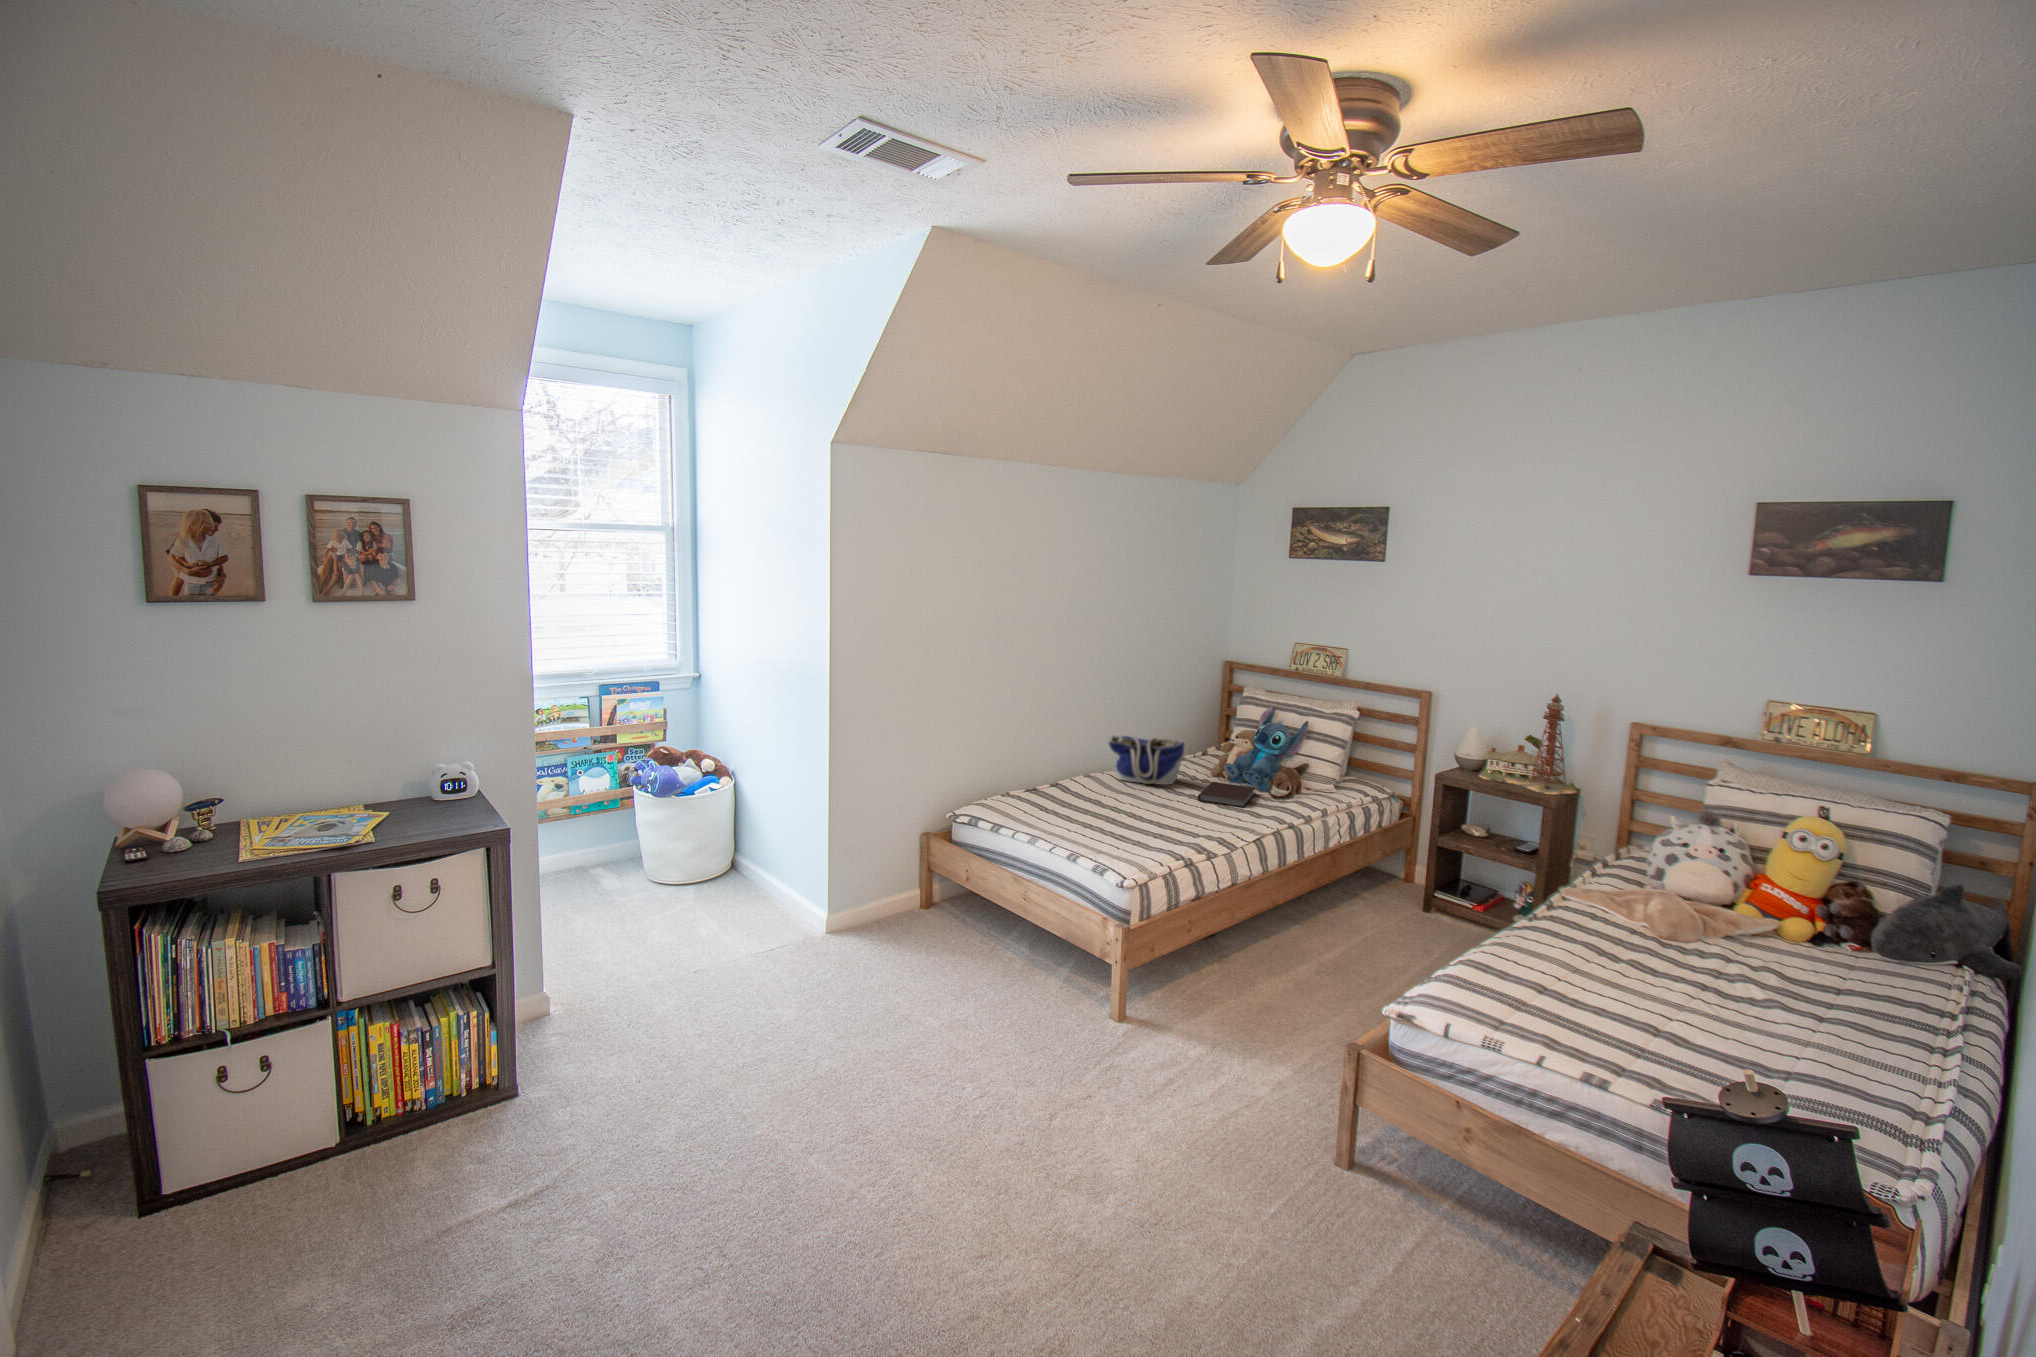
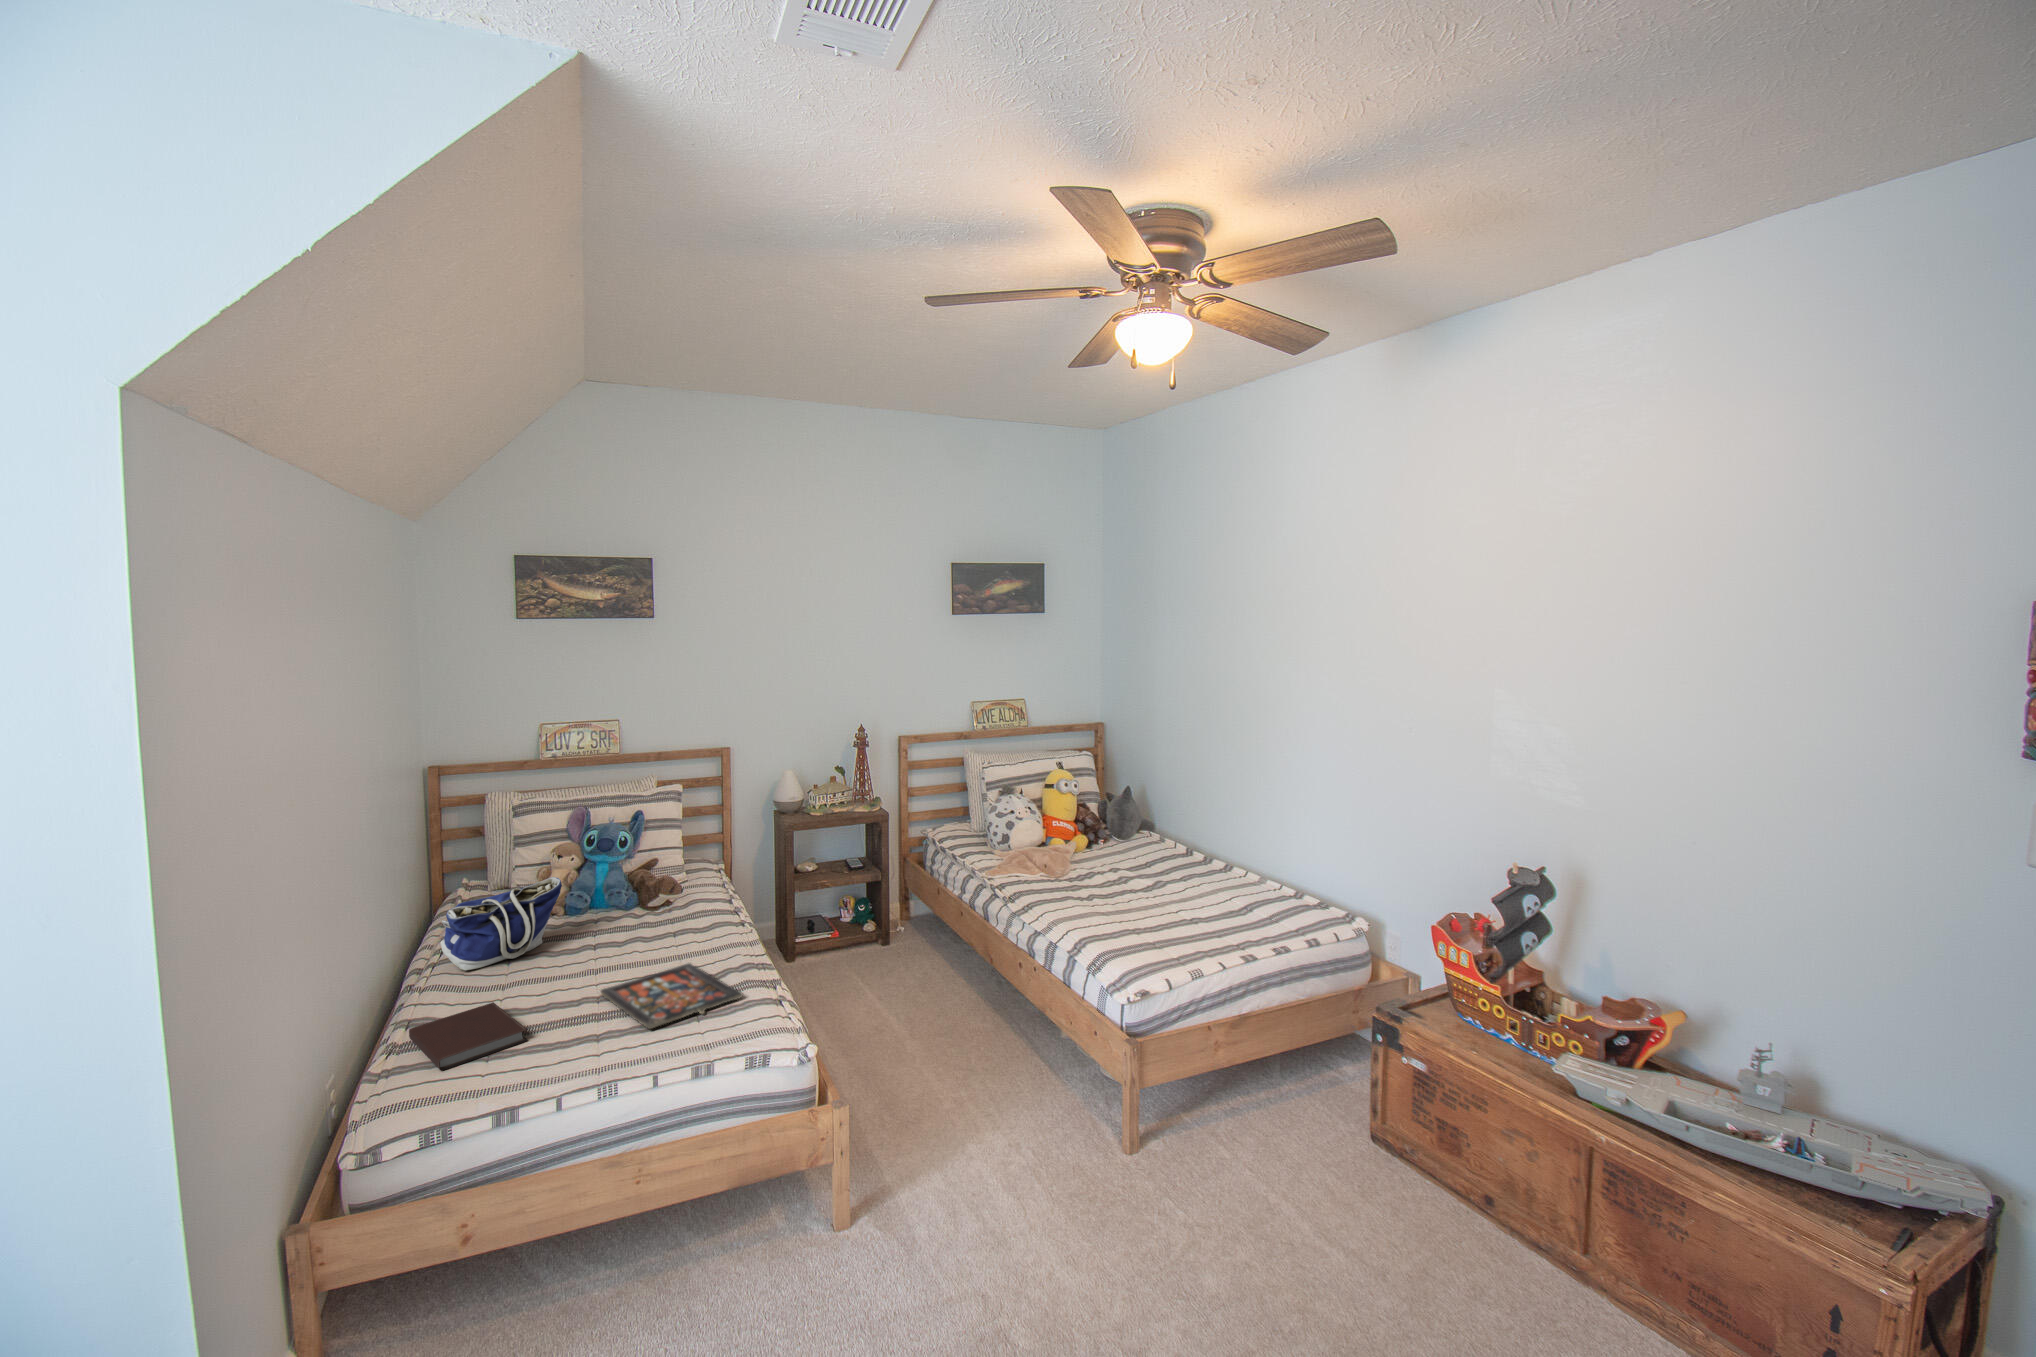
notebook: present [1198,782,1256,807] -> present [409,1002,528,1070]
board game: none [1096,809,1189,845] -> present [601,963,742,1029]

